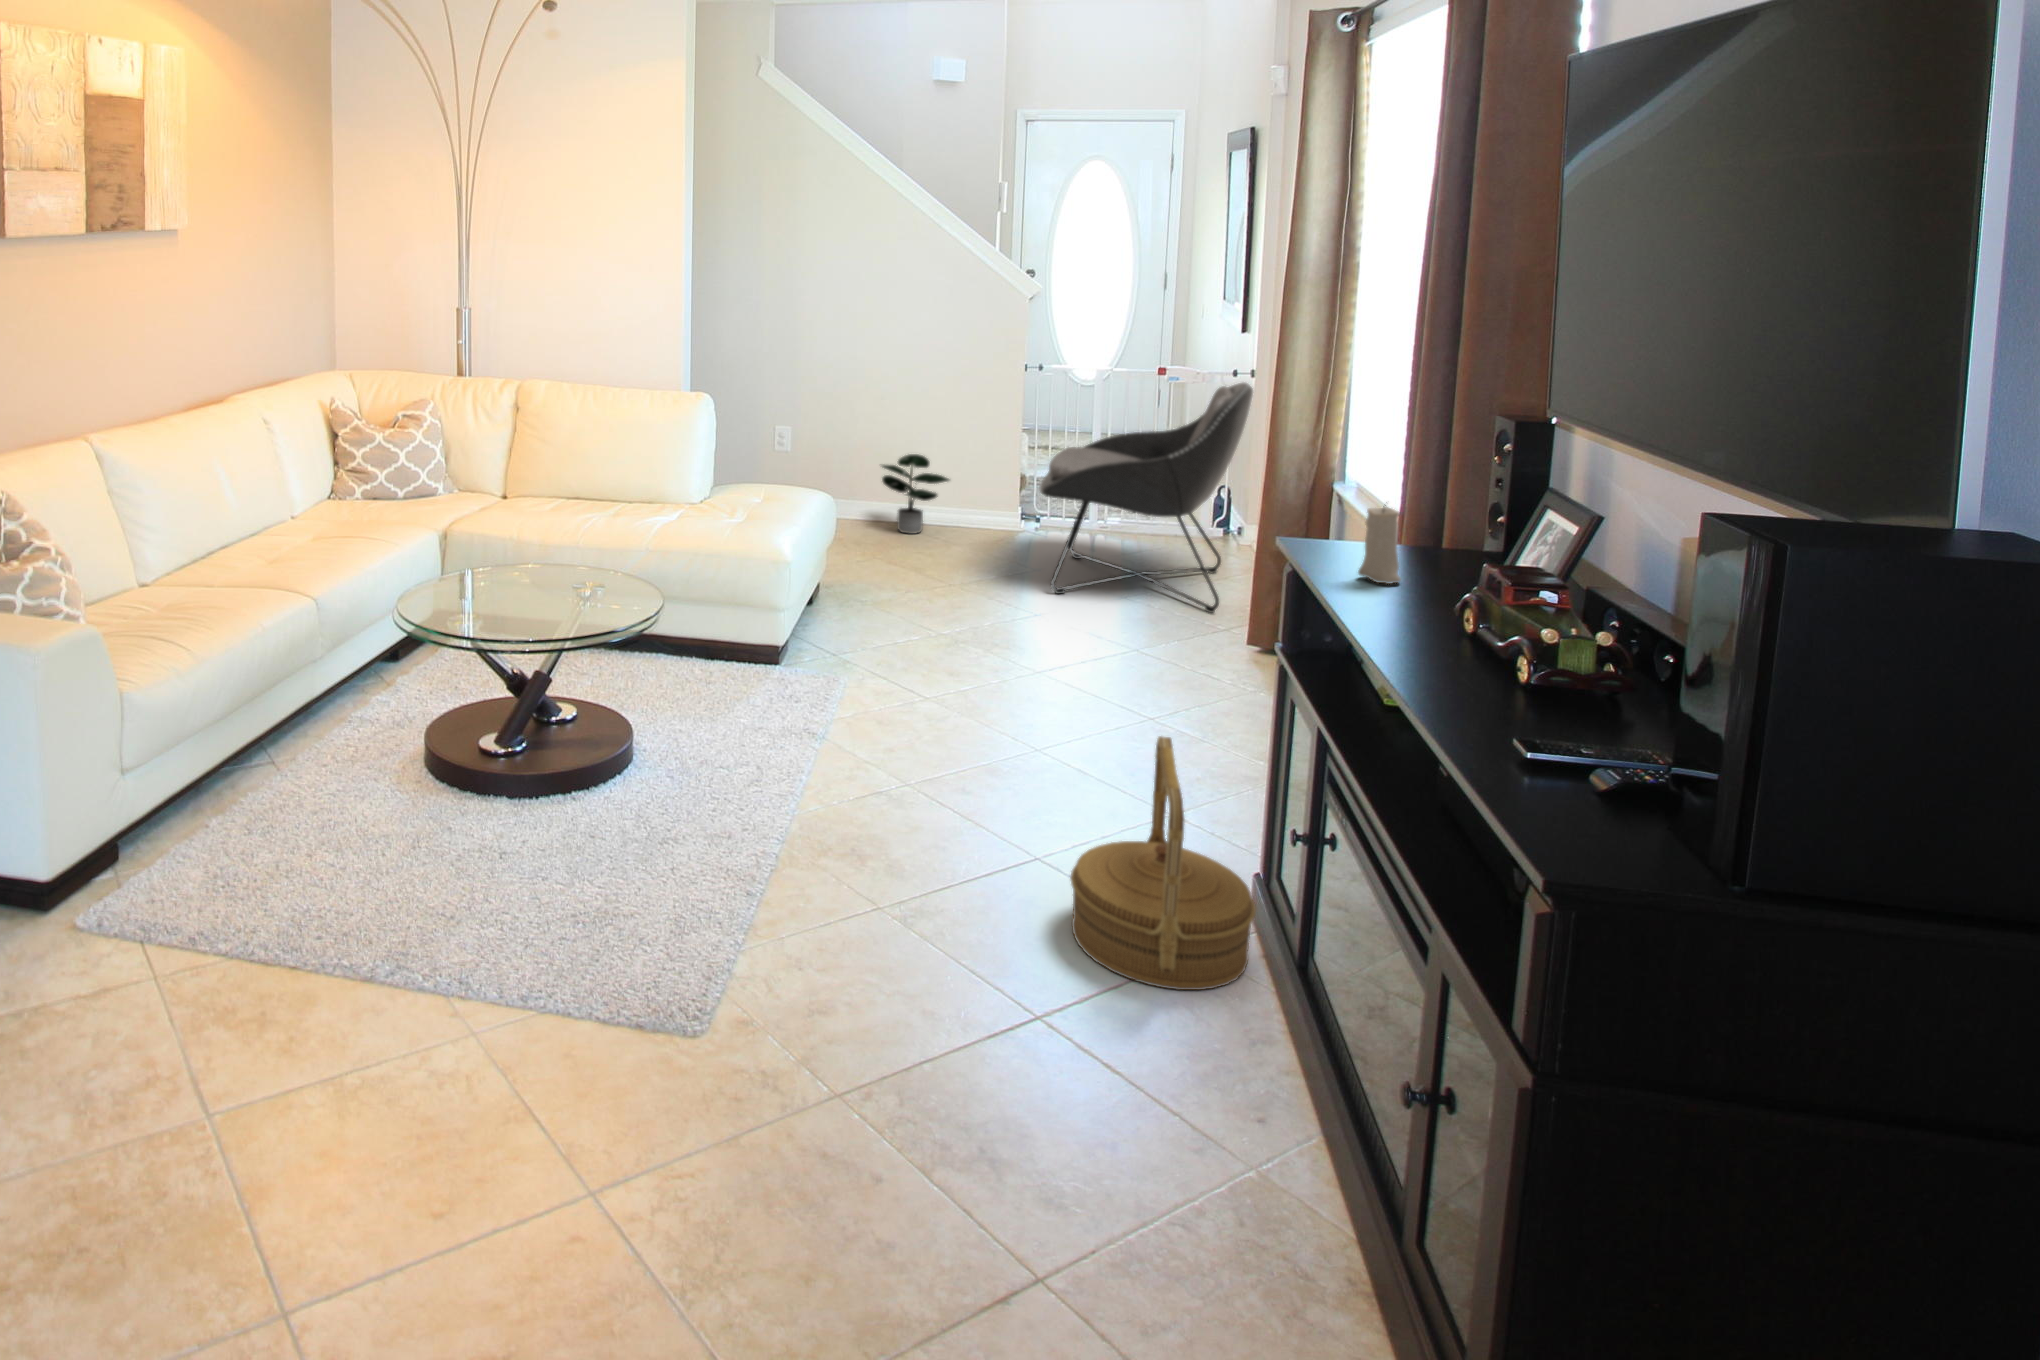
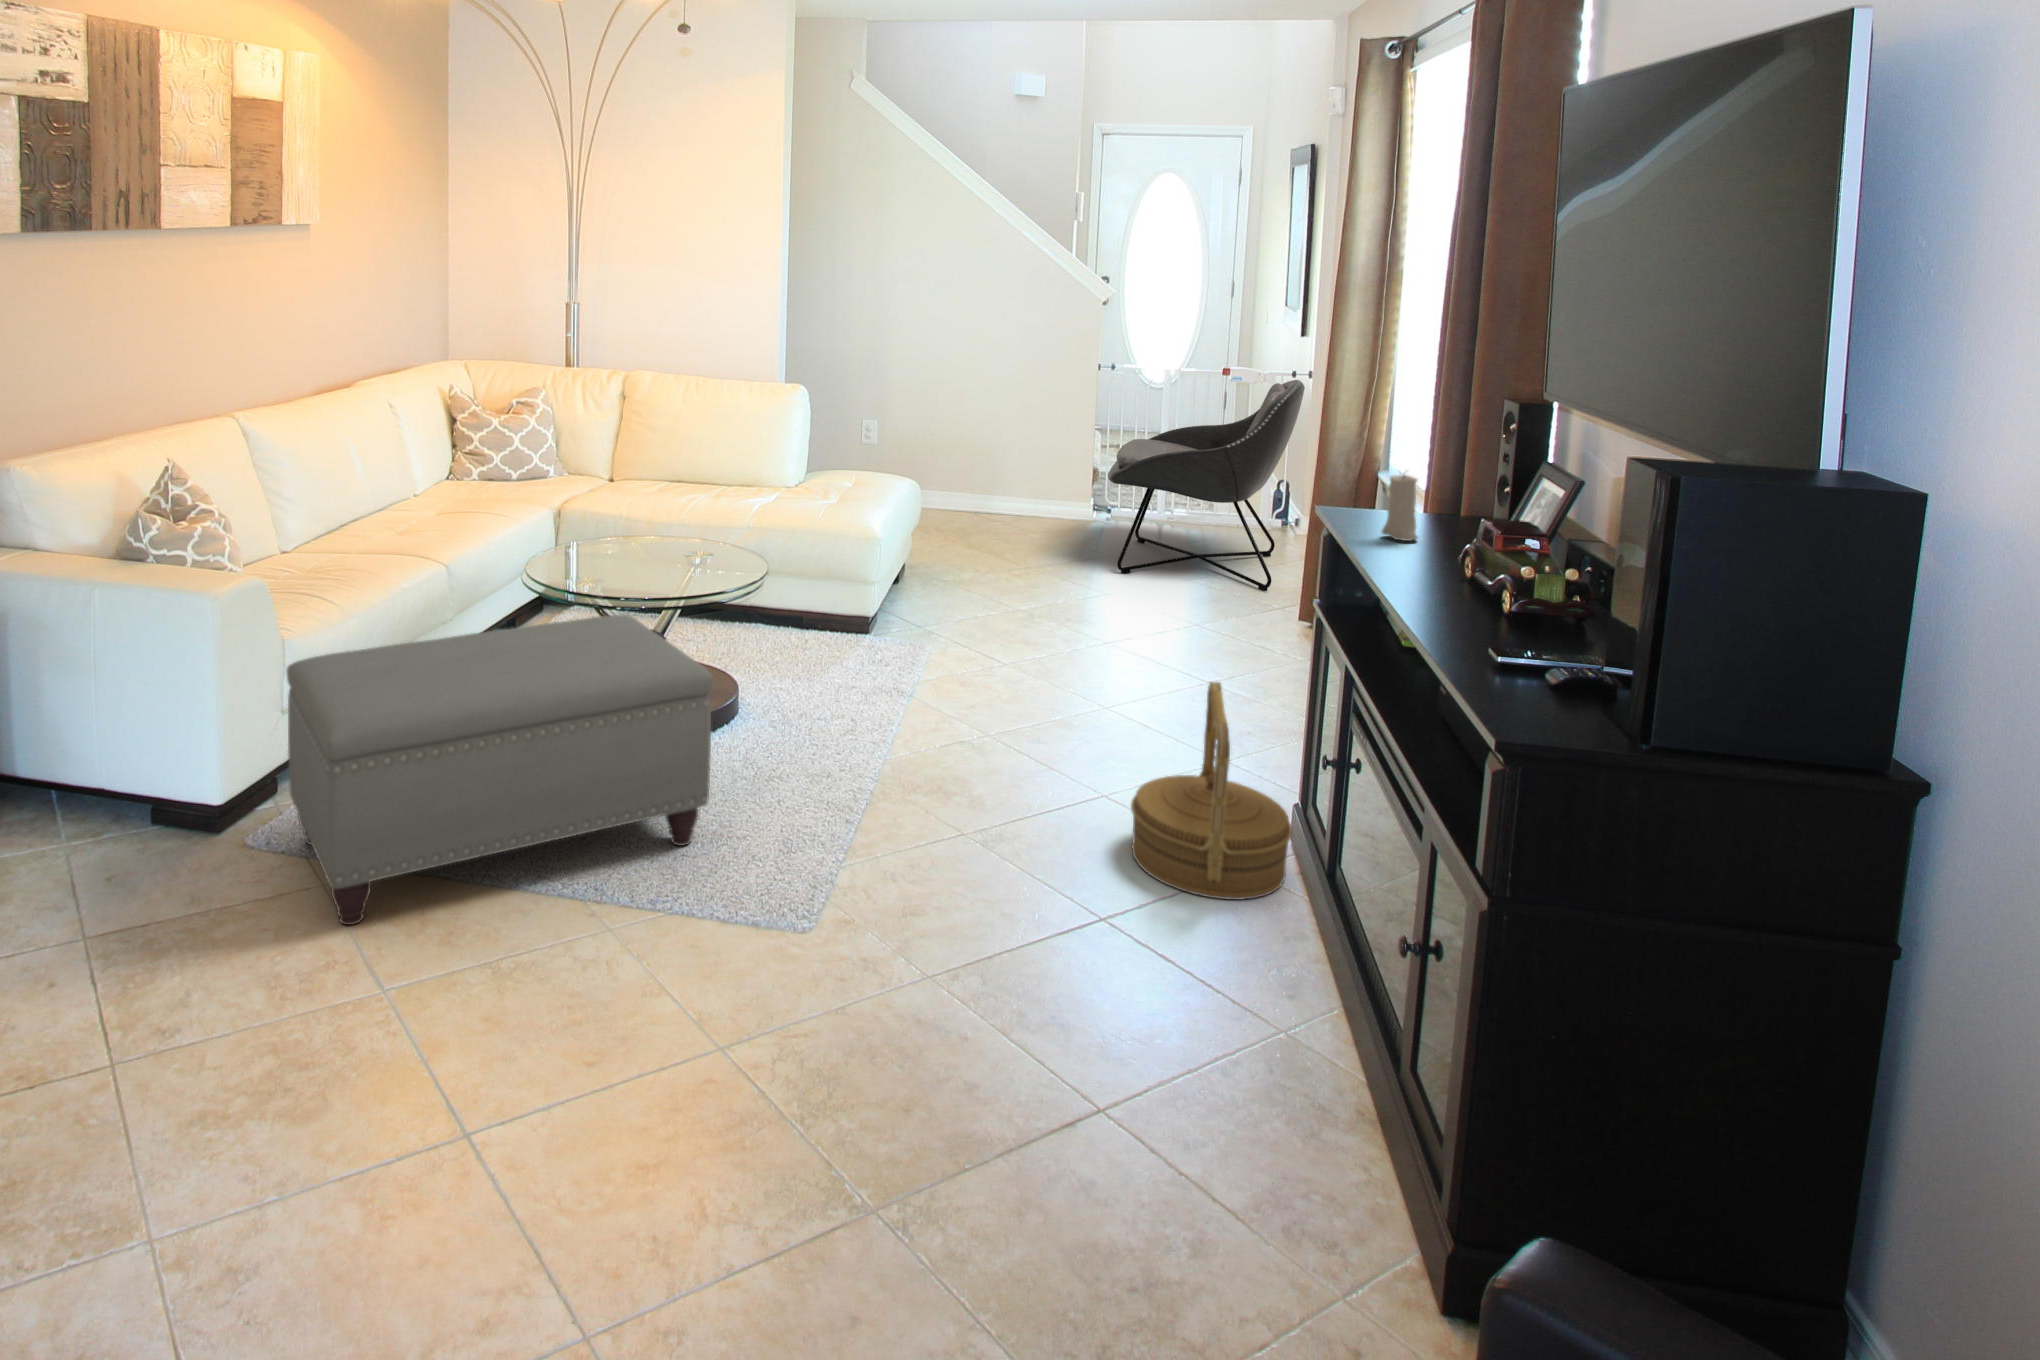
potted plant: present [882,454,949,534] -> none [960,446,1027,519]
ottoman: none [120,661,597,1028] -> present [287,615,713,925]

